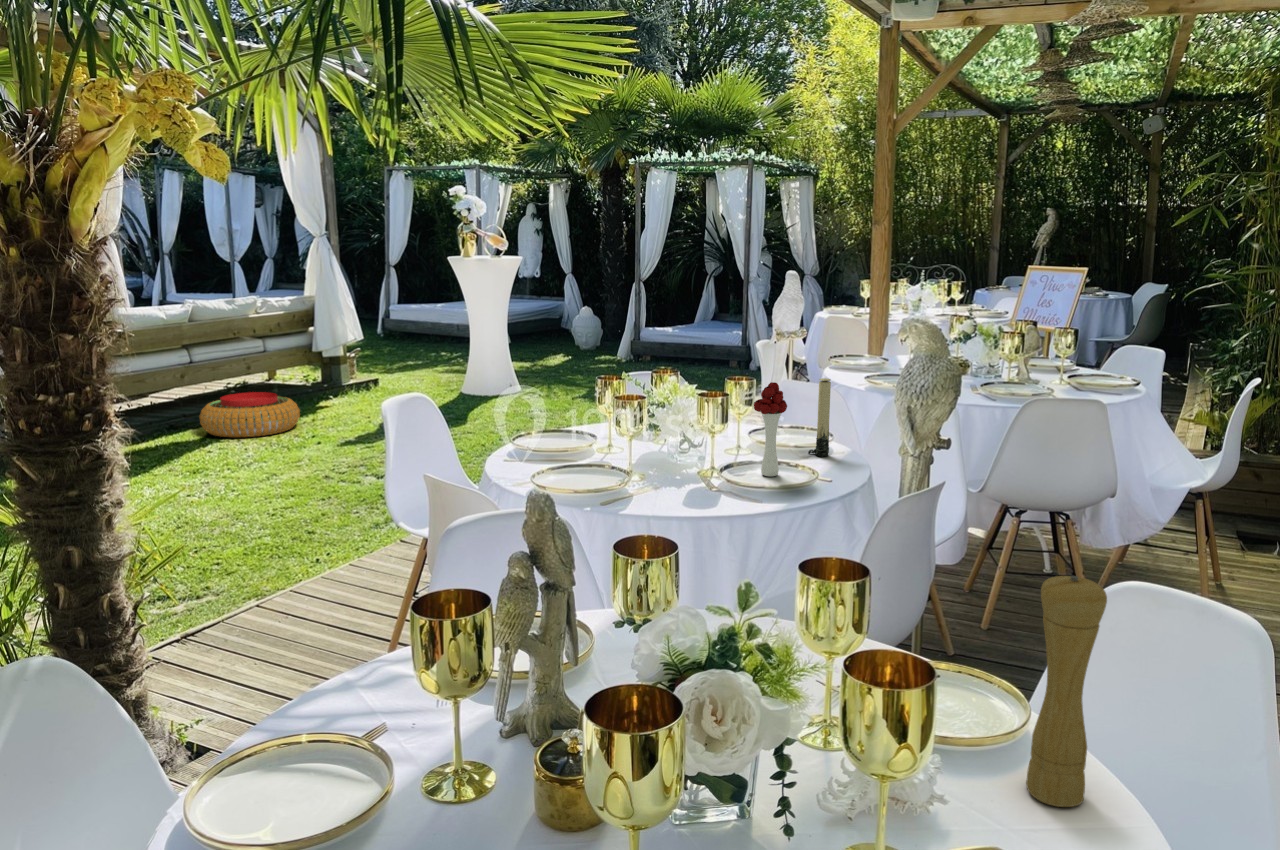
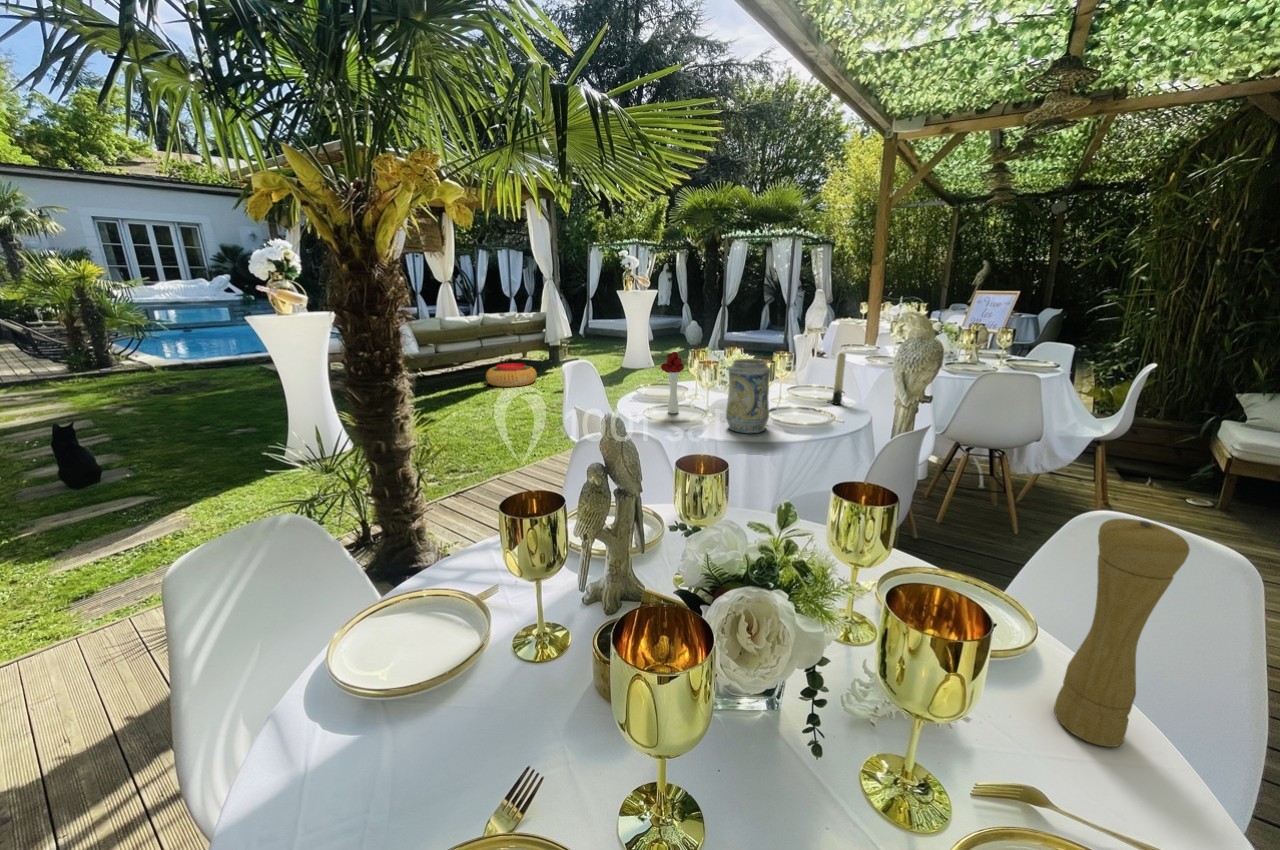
flower bouquet: present [754,382,787,476] -> present [661,352,684,413]
decorative vase: none [660,395,724,506] -> present [726,359,771,433]

